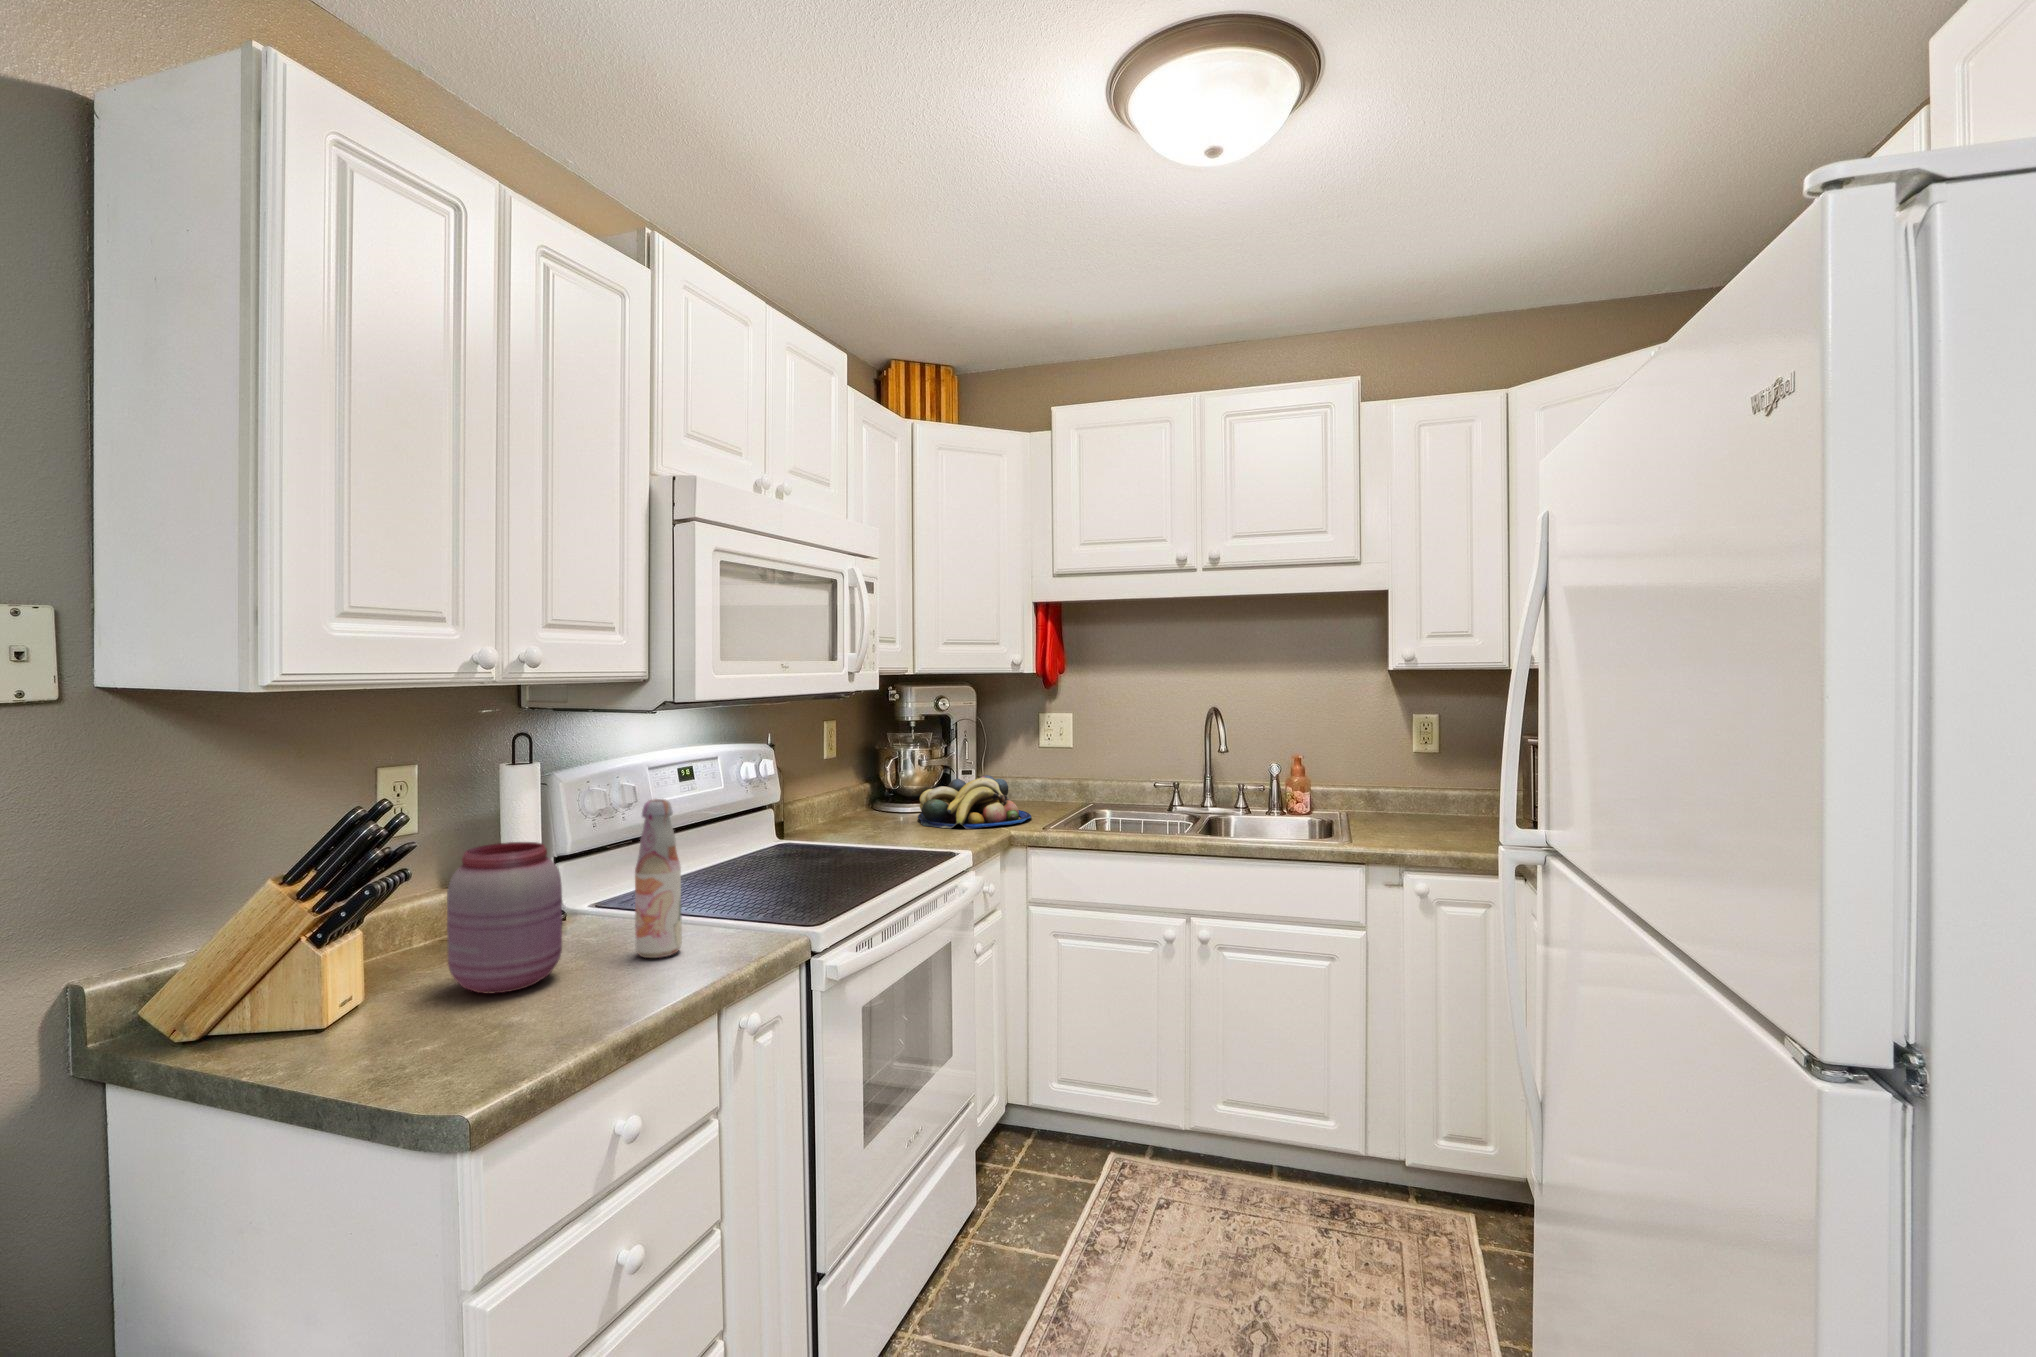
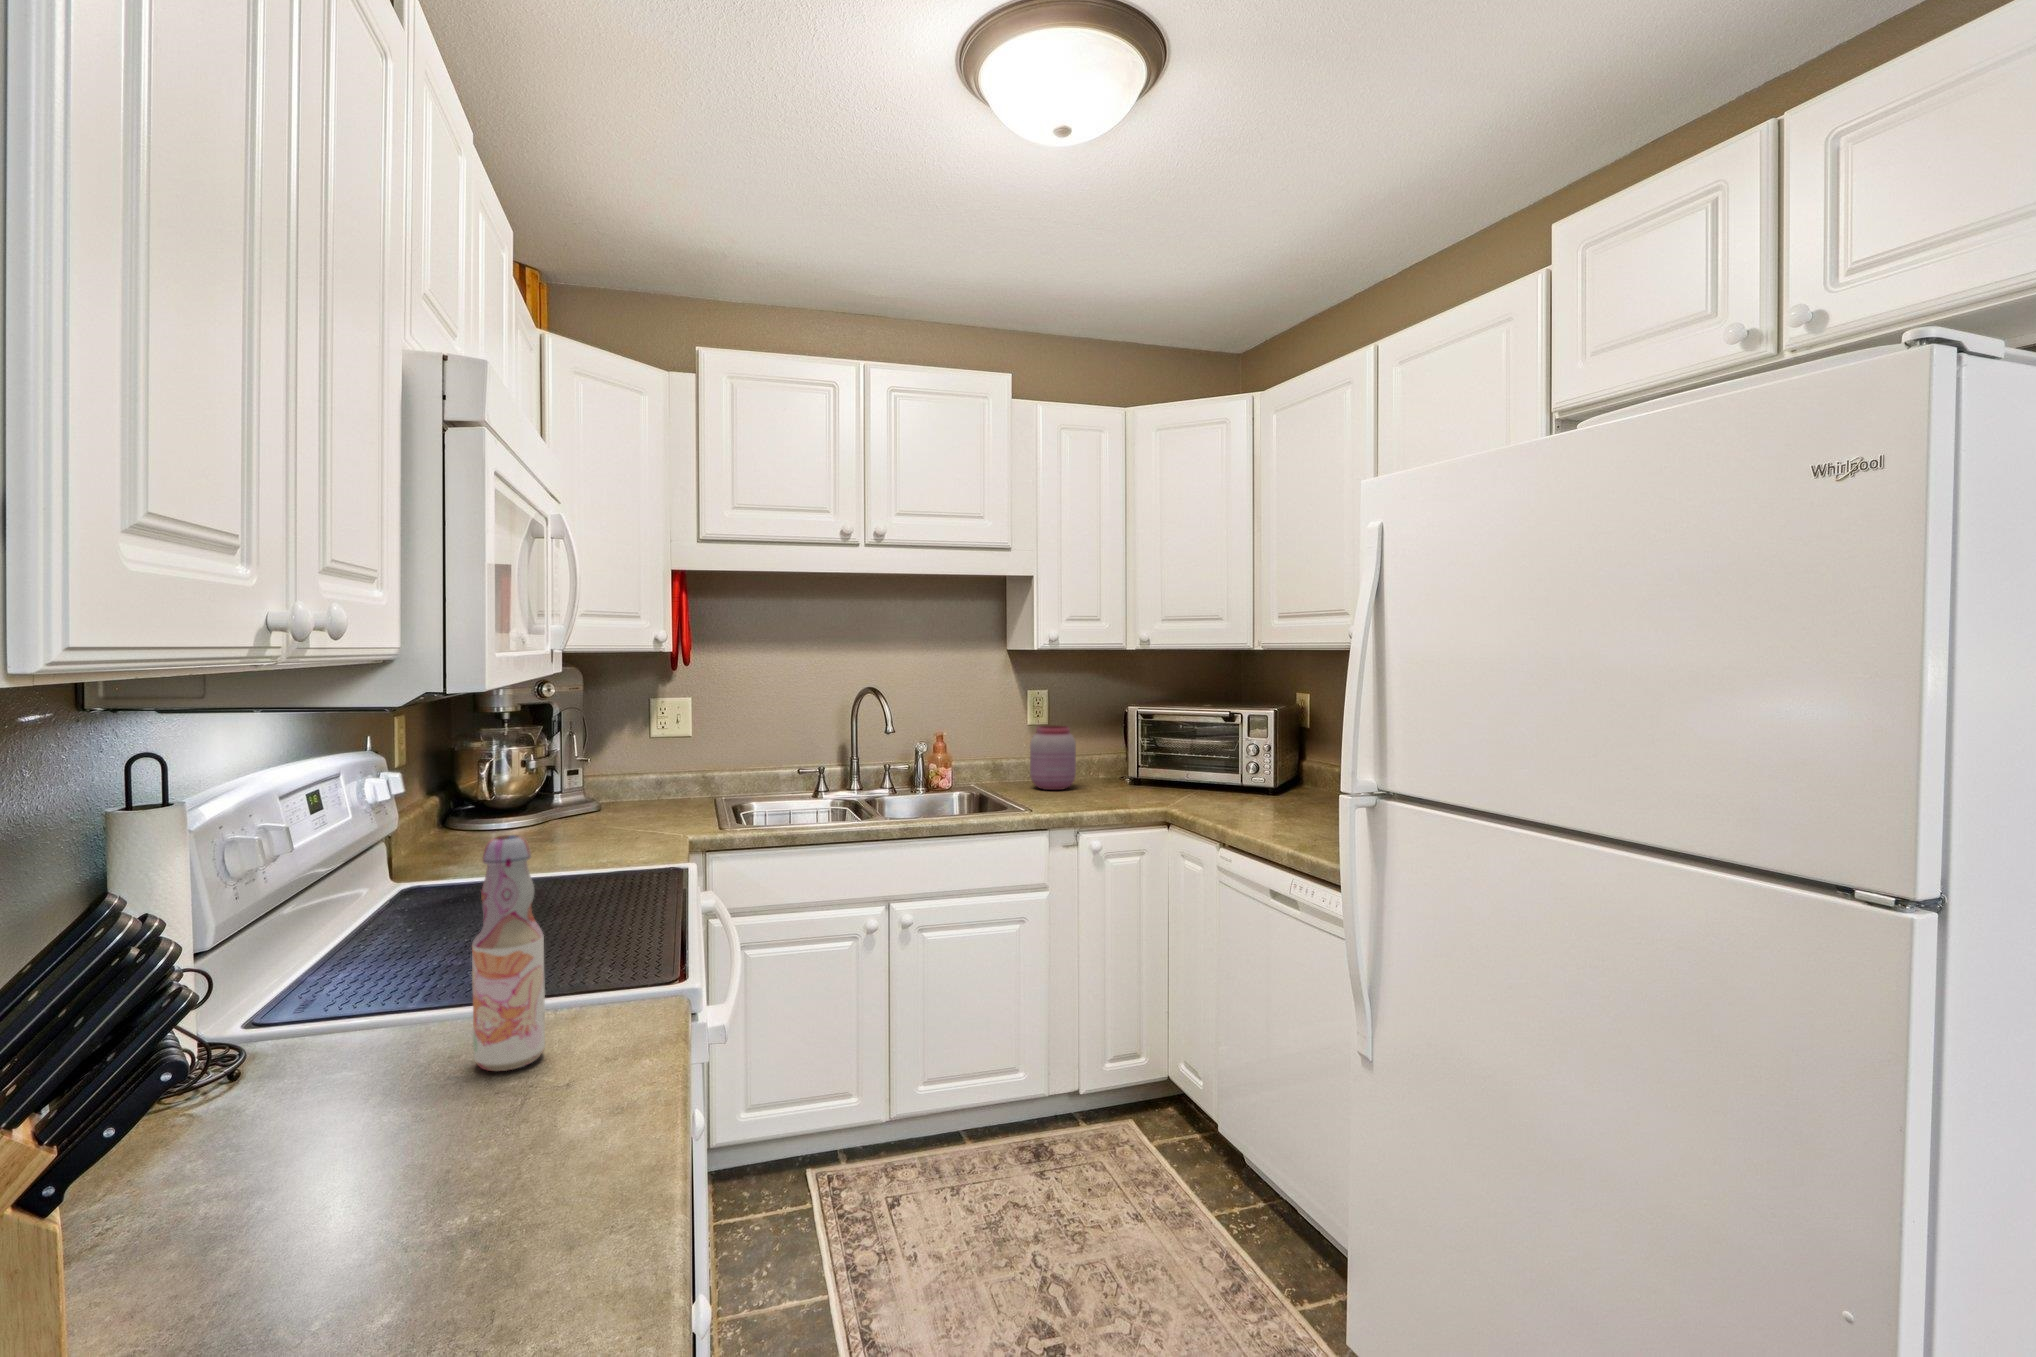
fruit bowl: present [918,775,1031,829] -> none [533,775,687,844]
jar: present [447,842,562,994] -> present [1030,726,1076,790]

